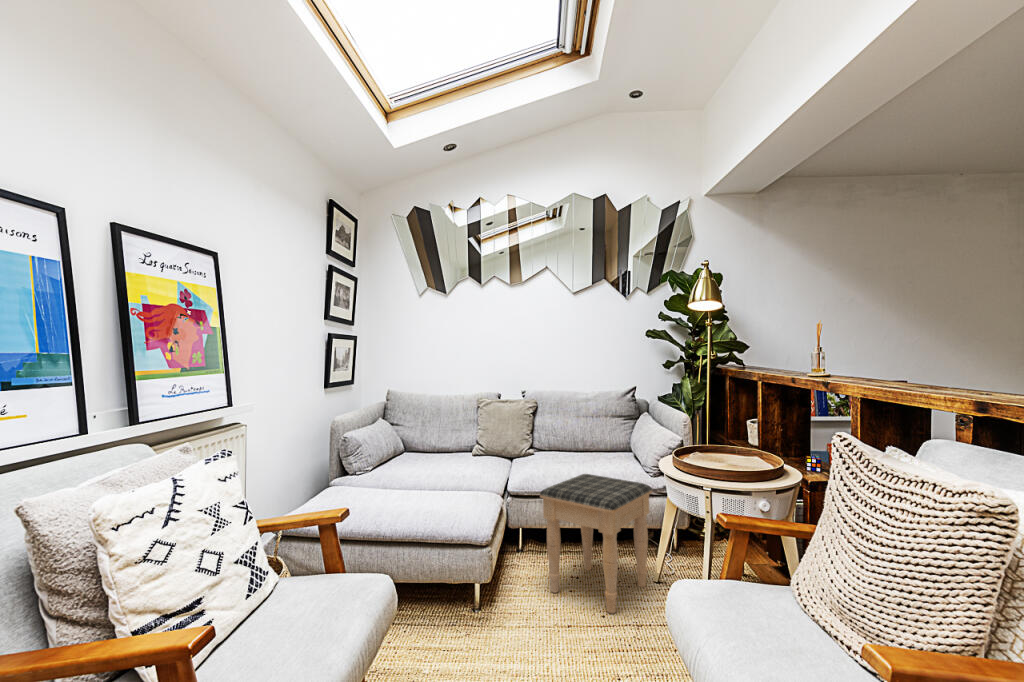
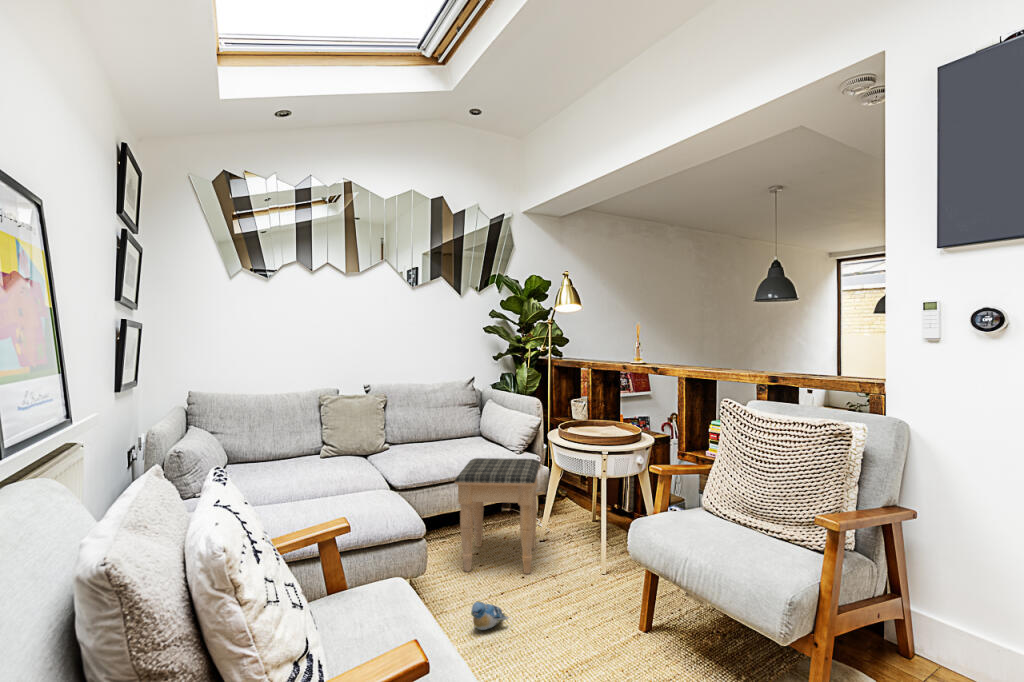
plush toy: none [500,625,545,658] -> present [471,602,508,630]

